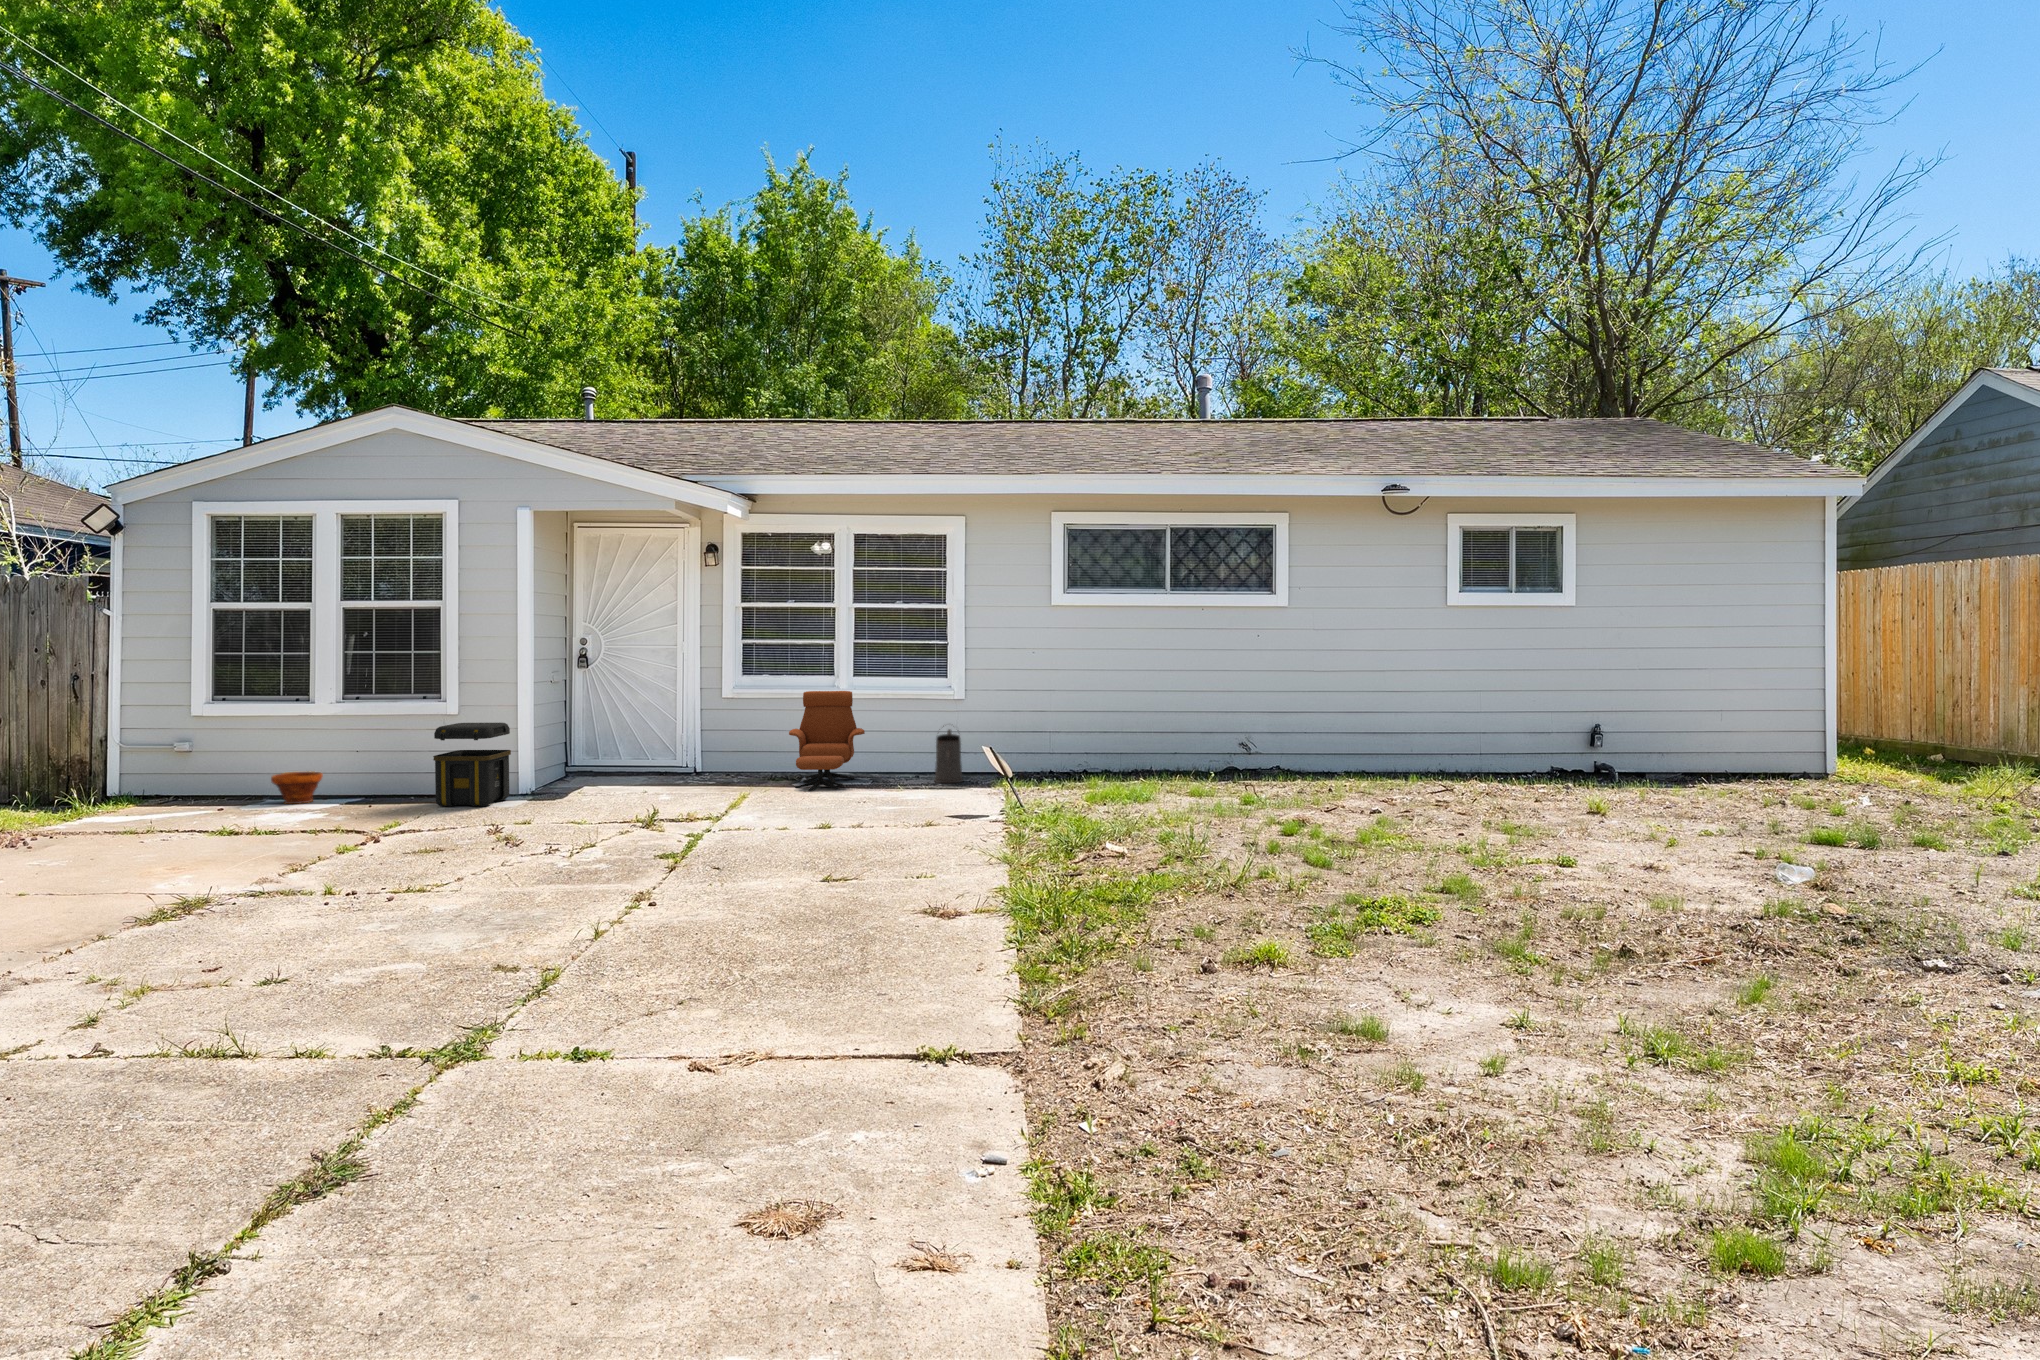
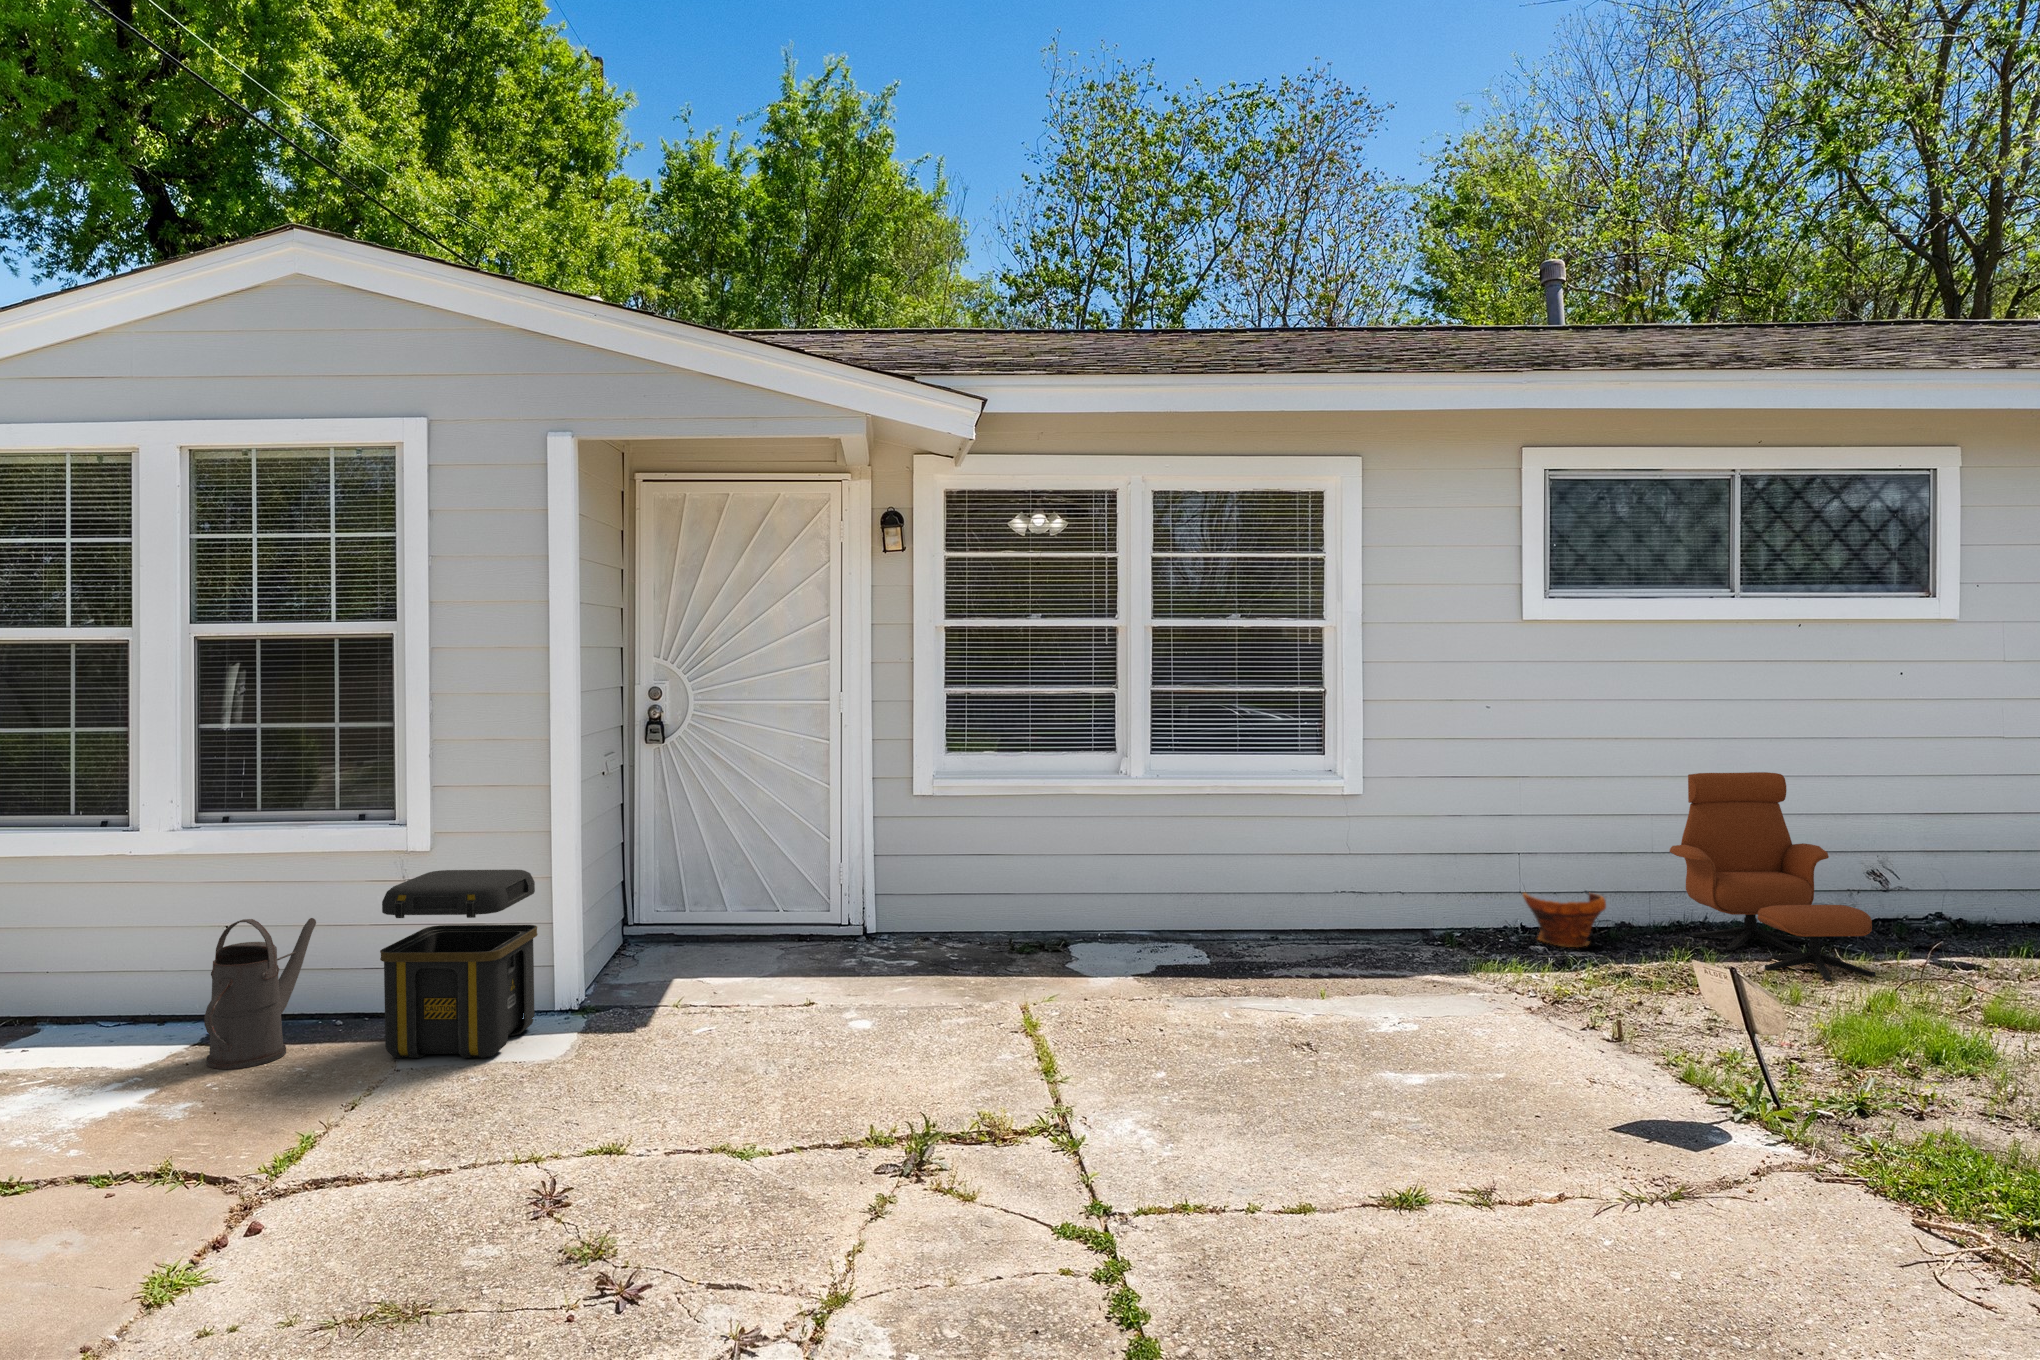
lounge chair: present [789,691,865,791] -> present [1669,772,1876,981]
watering can: present [934,729,963,783] -> present [204,918,316,1069]
planter: present [271,771,323,804] -> present [1523,893,1606,947]

